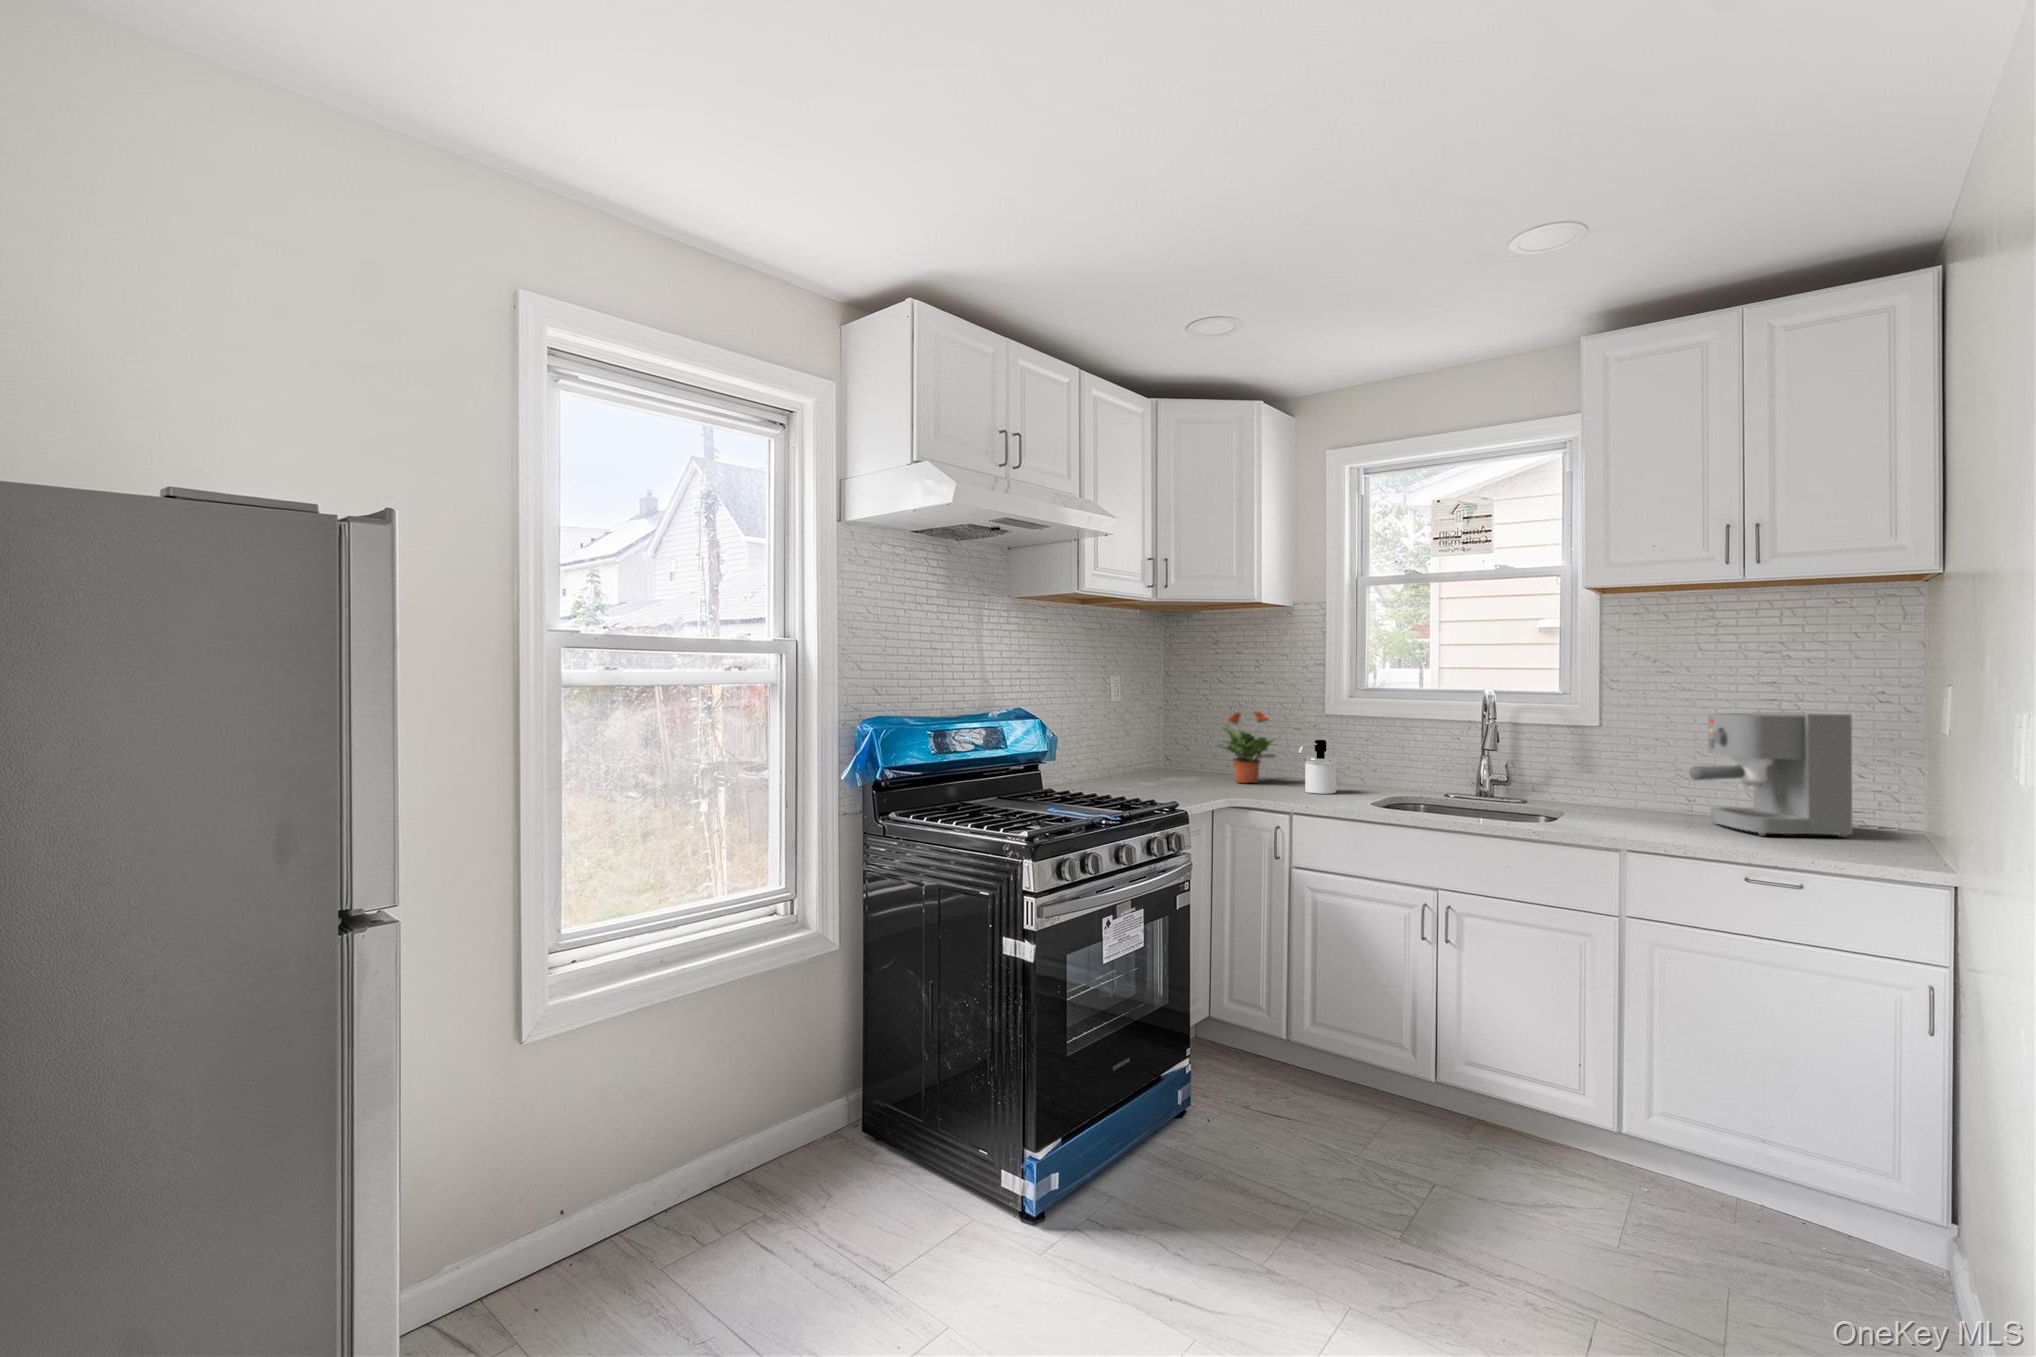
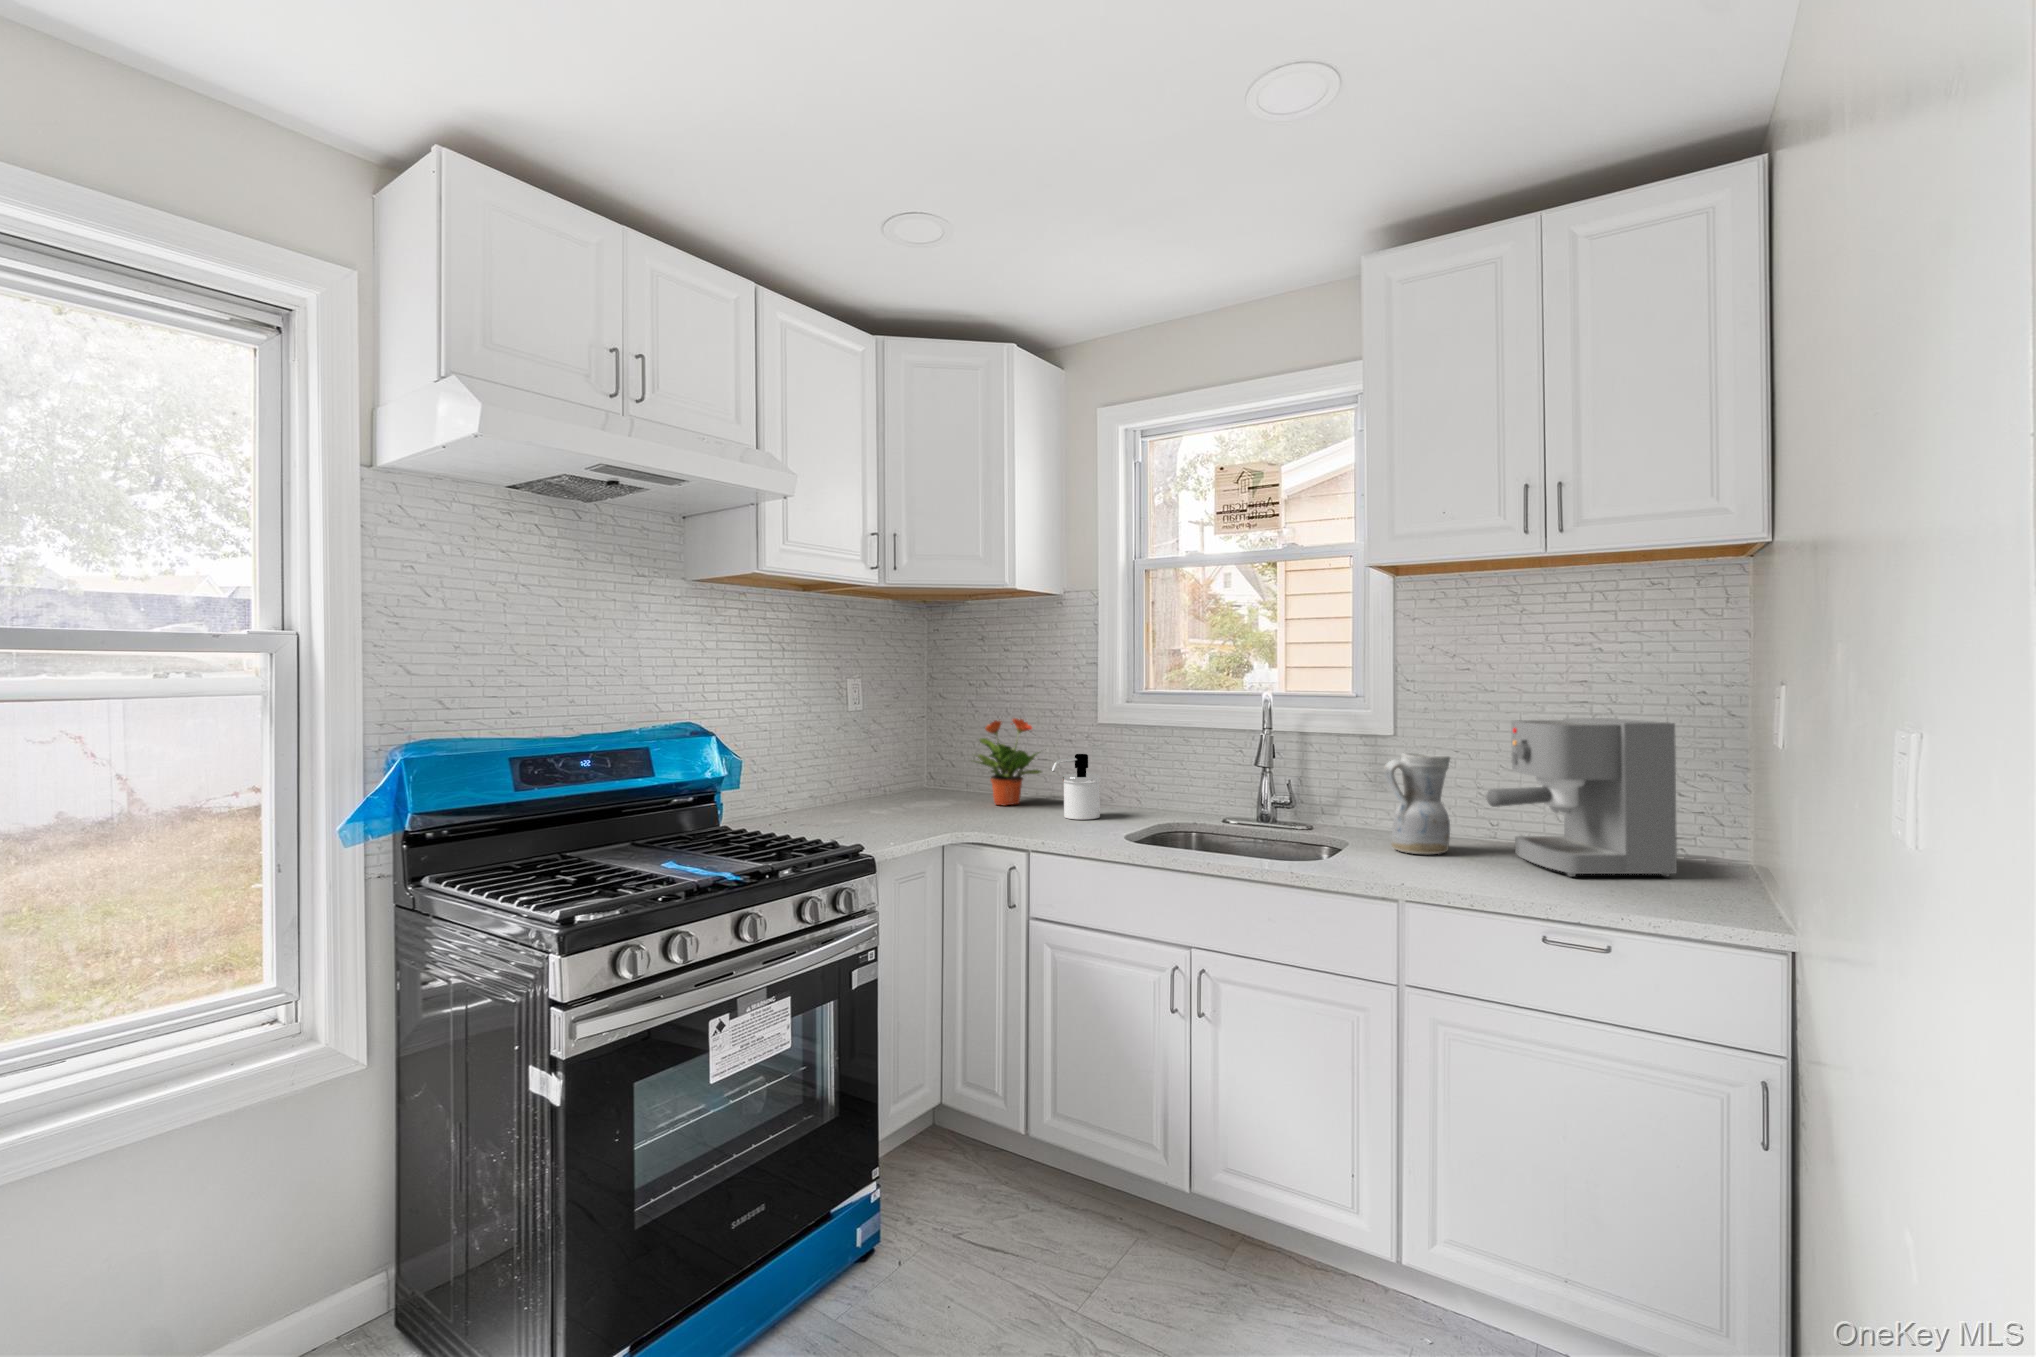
ceramic pitcher: none [1597,739,1654,820] -> present [1384,753,1450,854]

